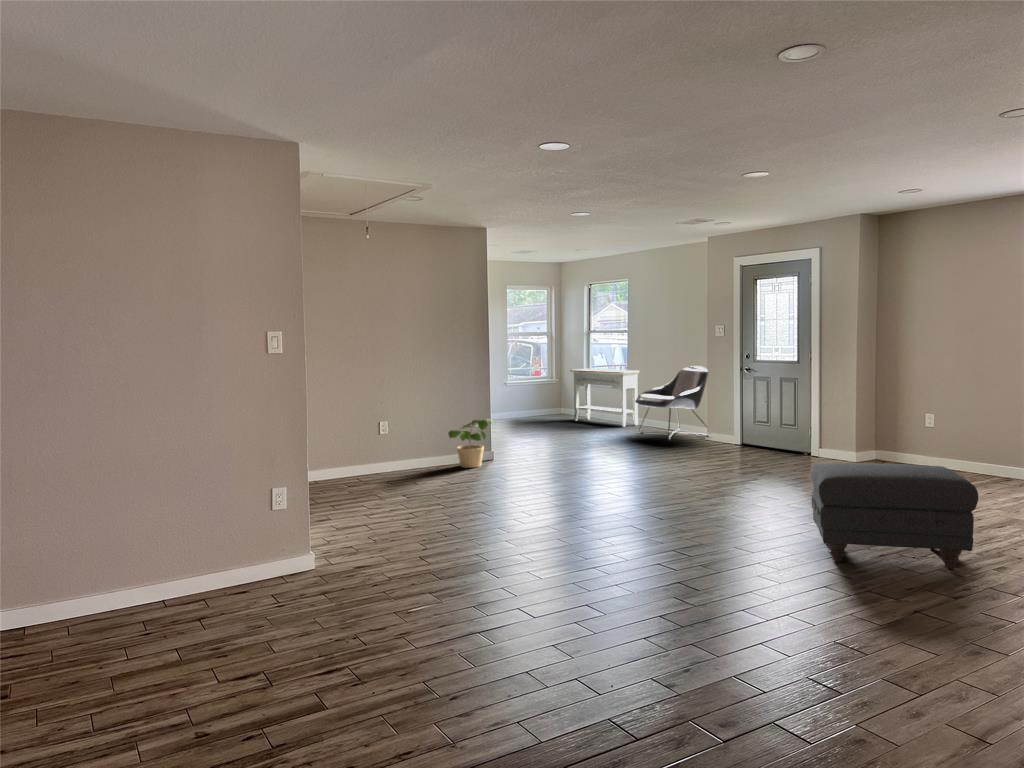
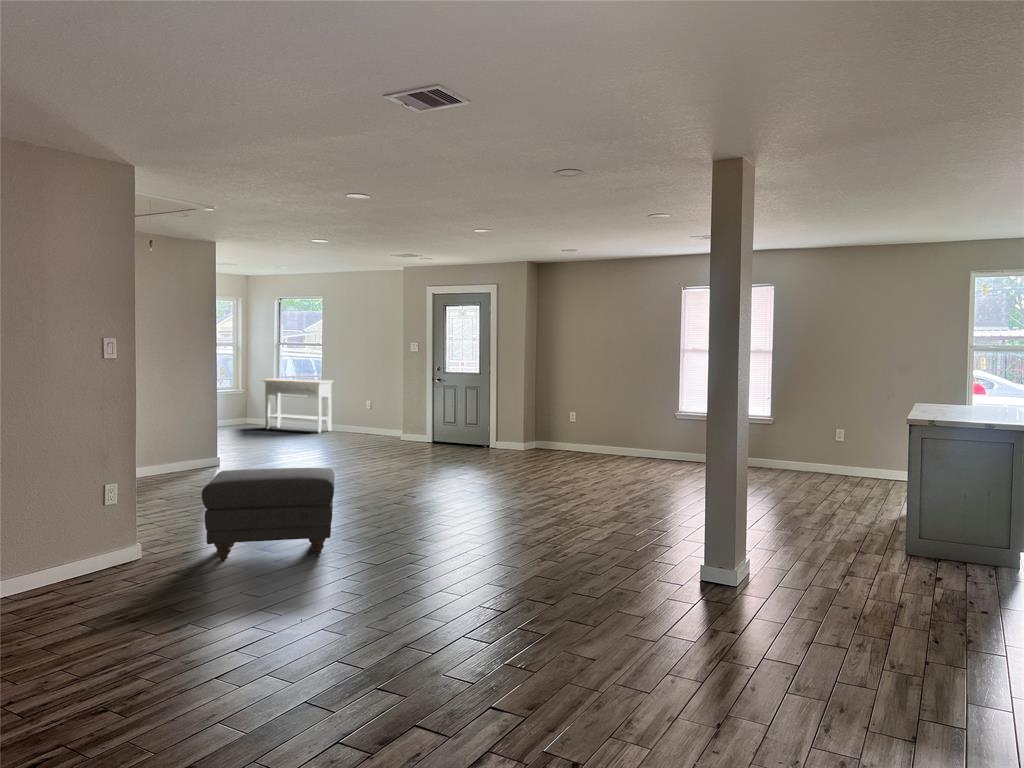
lounge chair: present [635,366,711,440] -> none [336,377,404,442]
potted plant: present [449,419,494,468] -> none [181,424,234,473]
ottoman: present [810,463,978,569] -> present [202,468,335,560]

